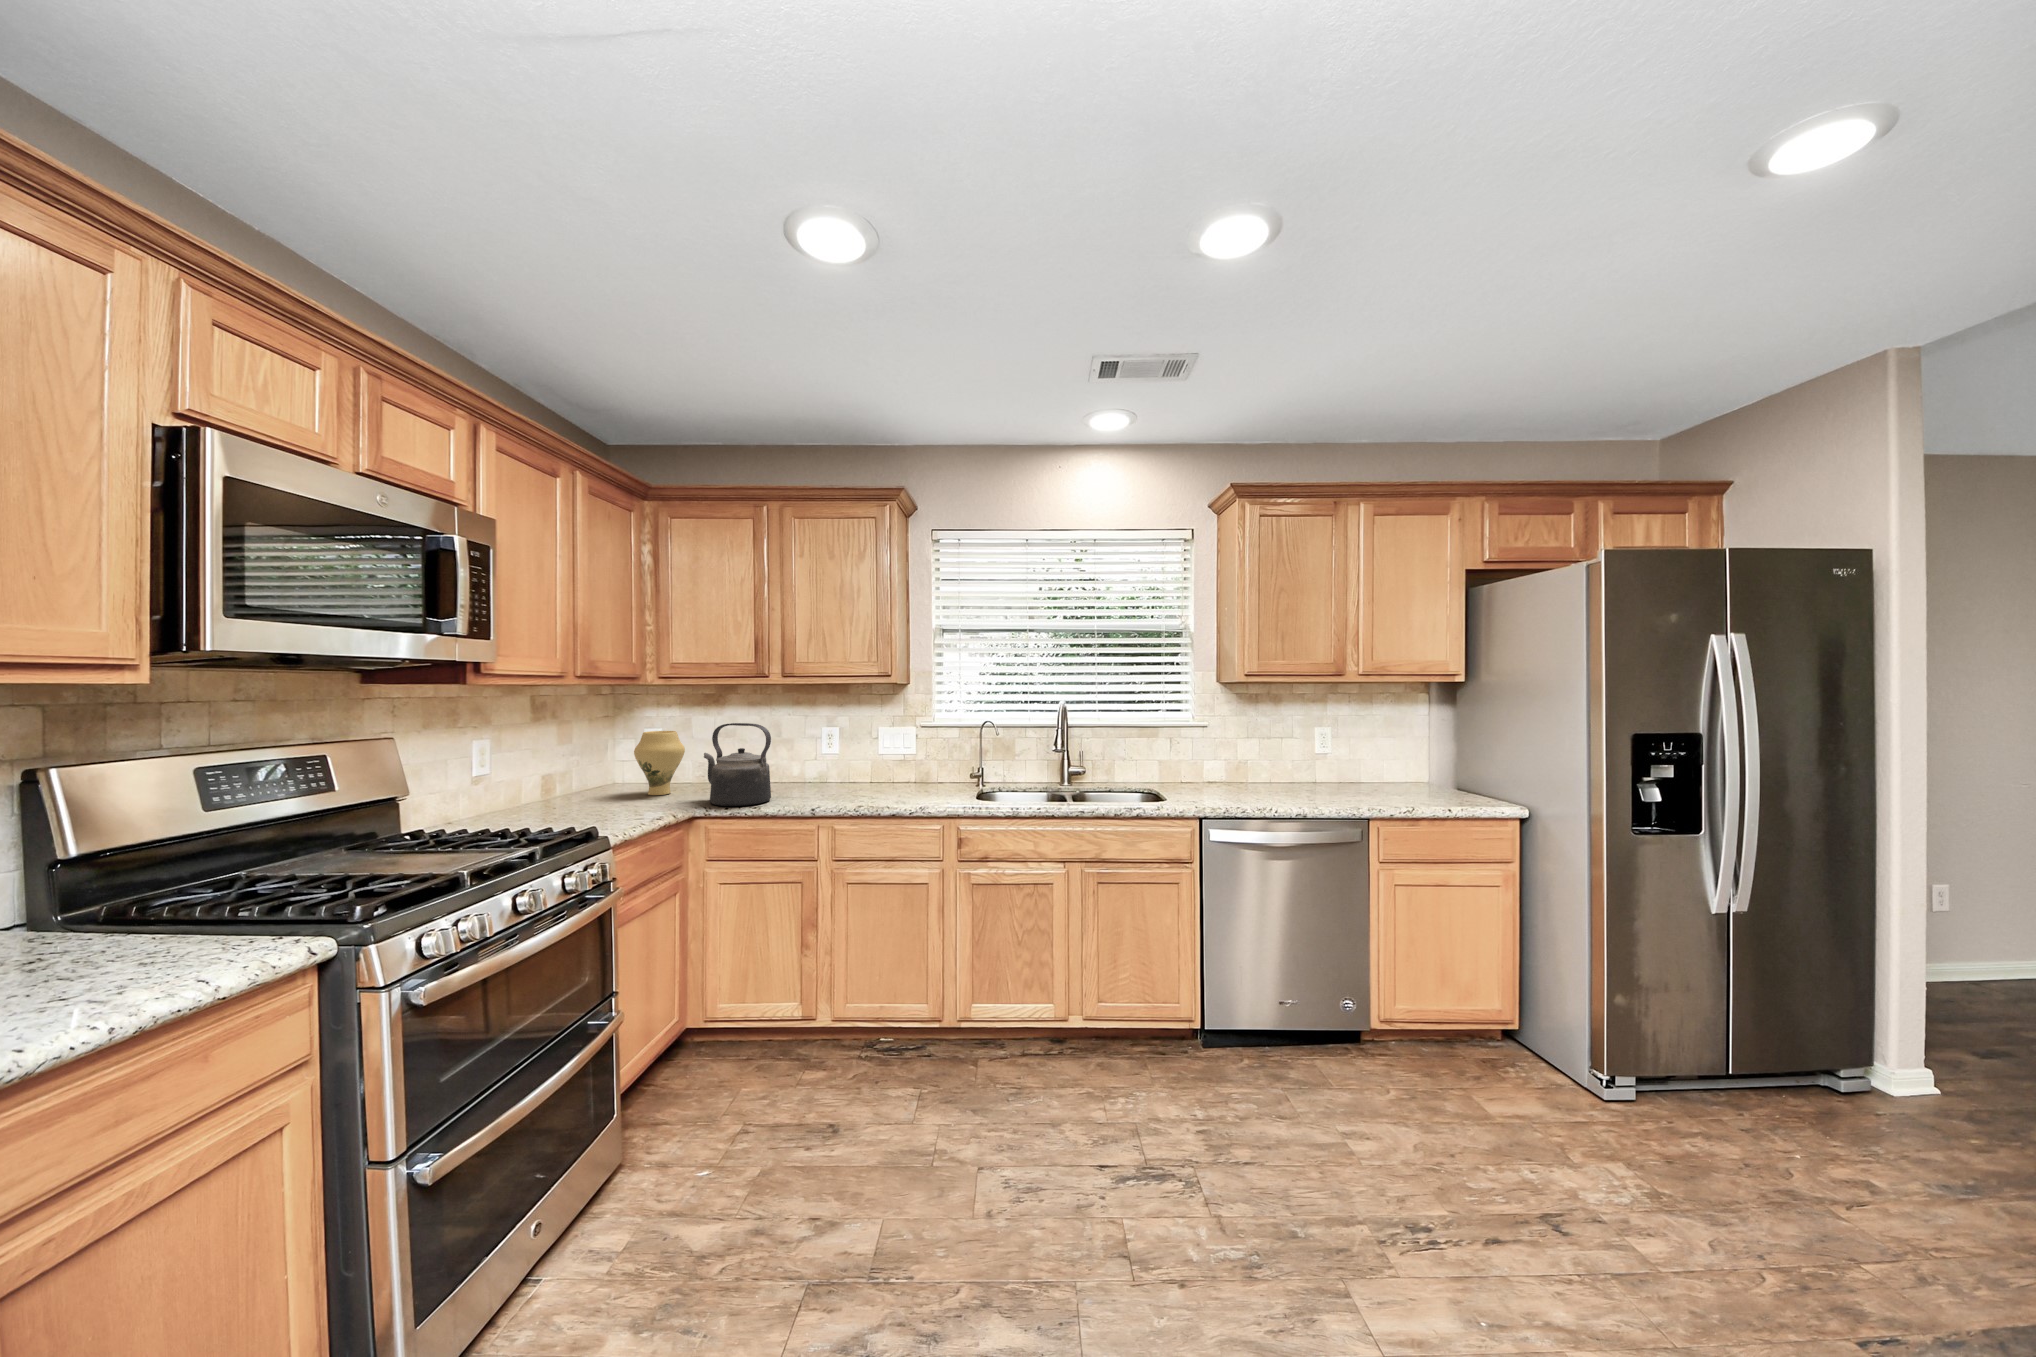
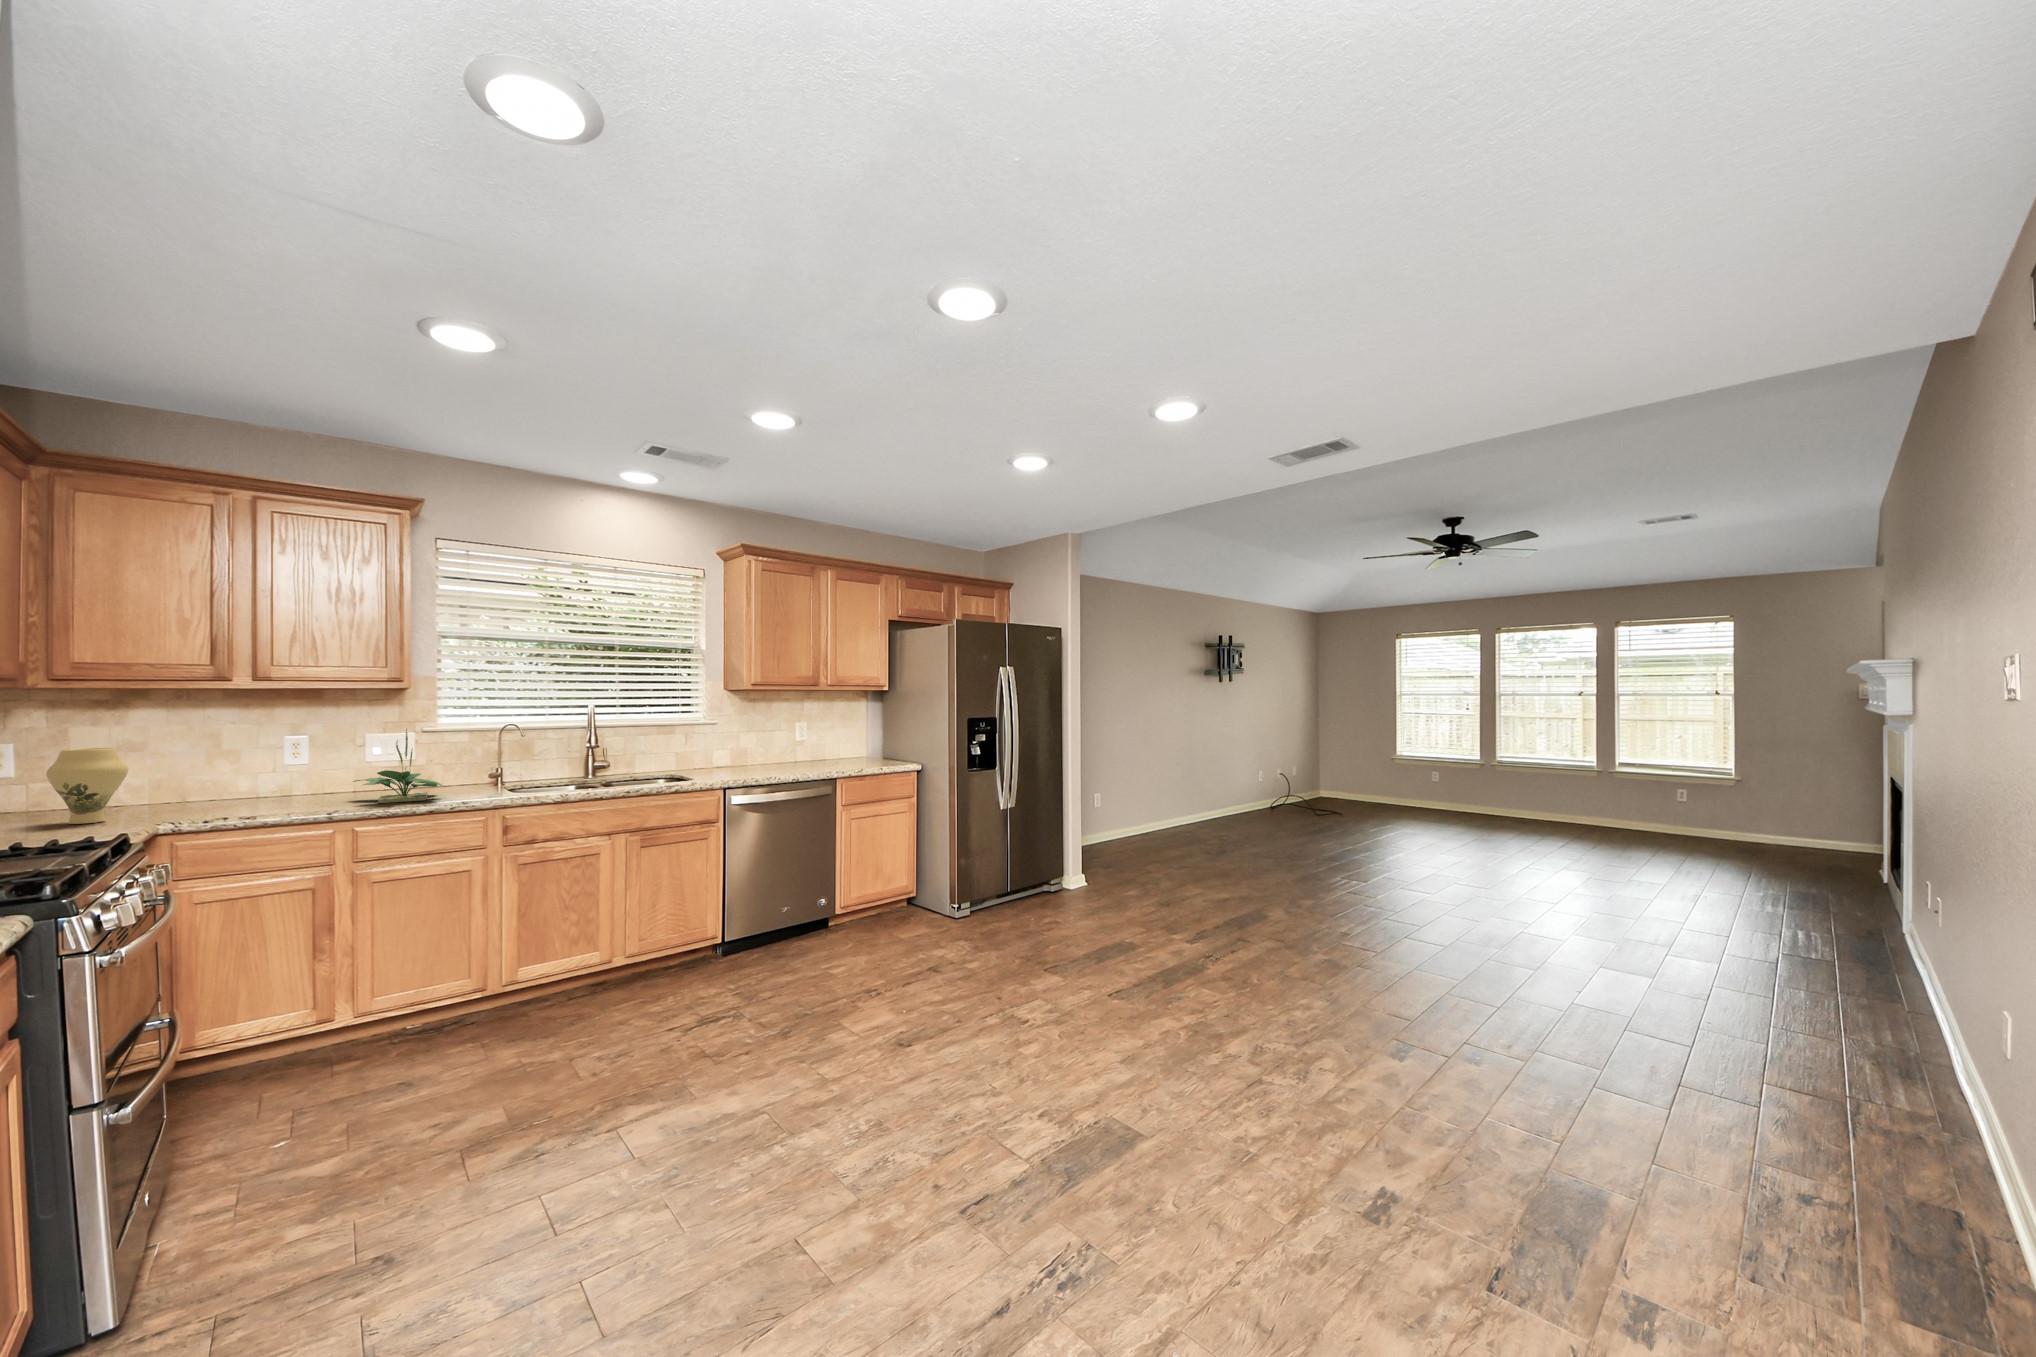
kettle: present [704,723,771,806] -> none [181,732,290,819]
potted plant: none [833,723,909,800] -> present [353,729,443,803]

